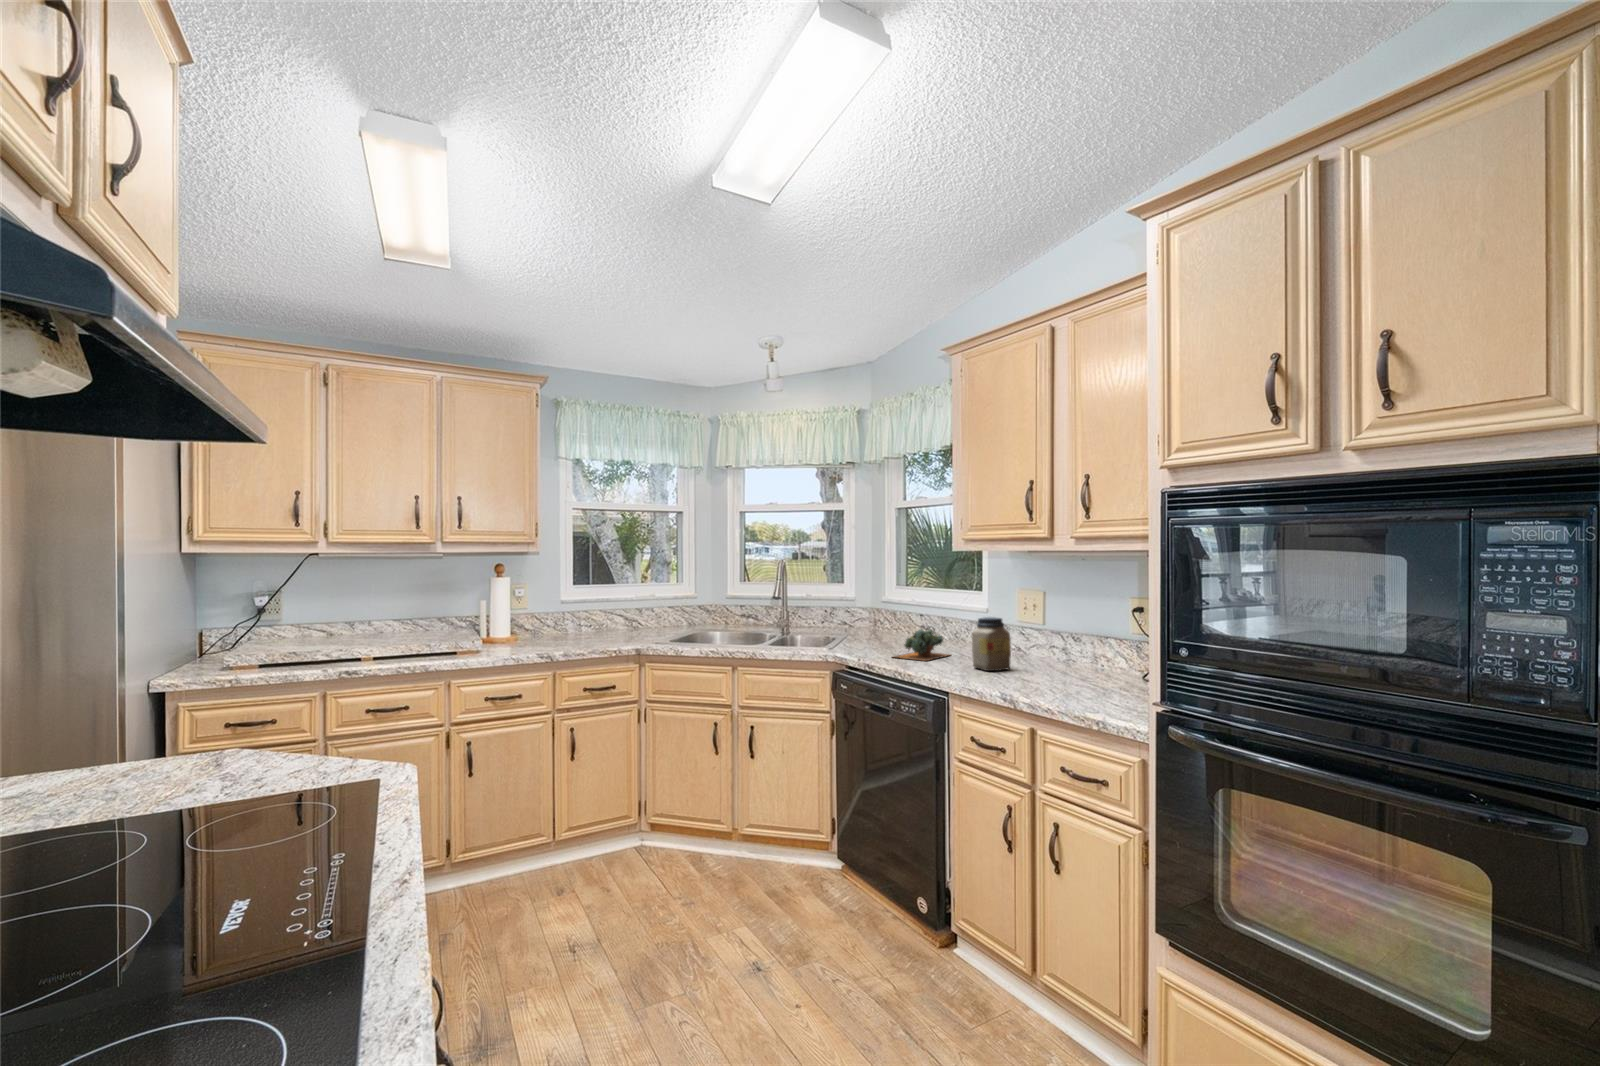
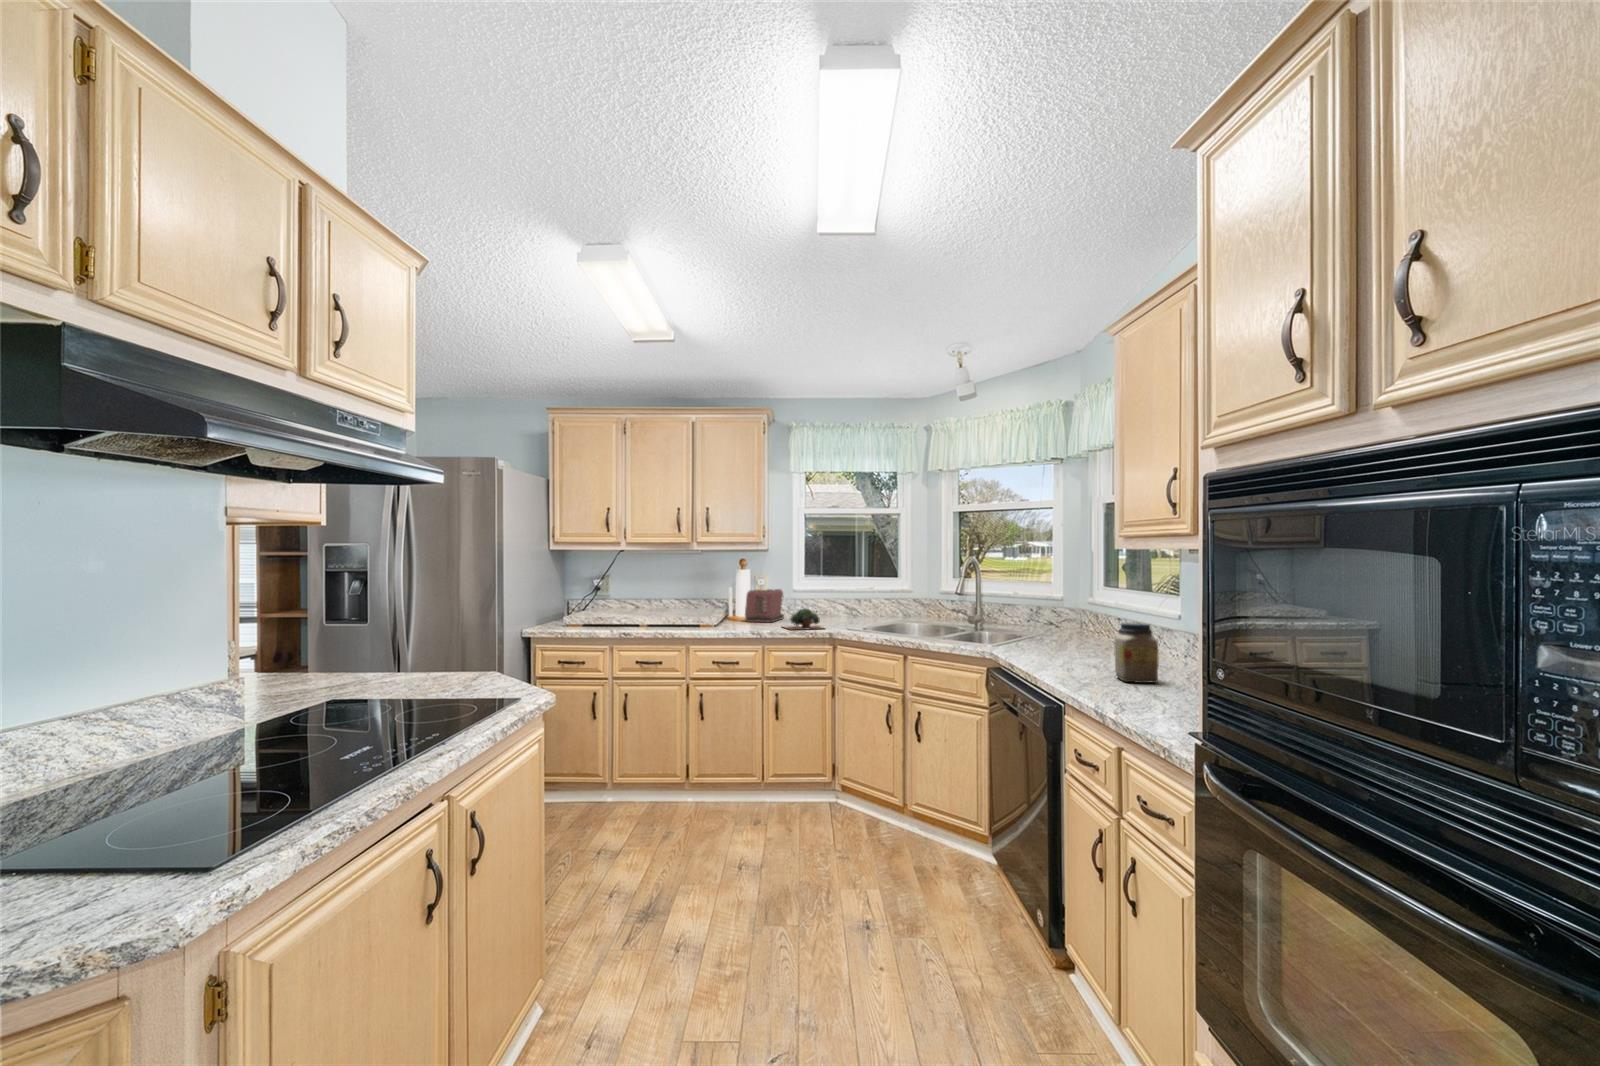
toaster: none [505,602,548,644] -> present [745,589,784,623]
succulent plant: present [893,629,949,661] -> present [784,608,823,630]

